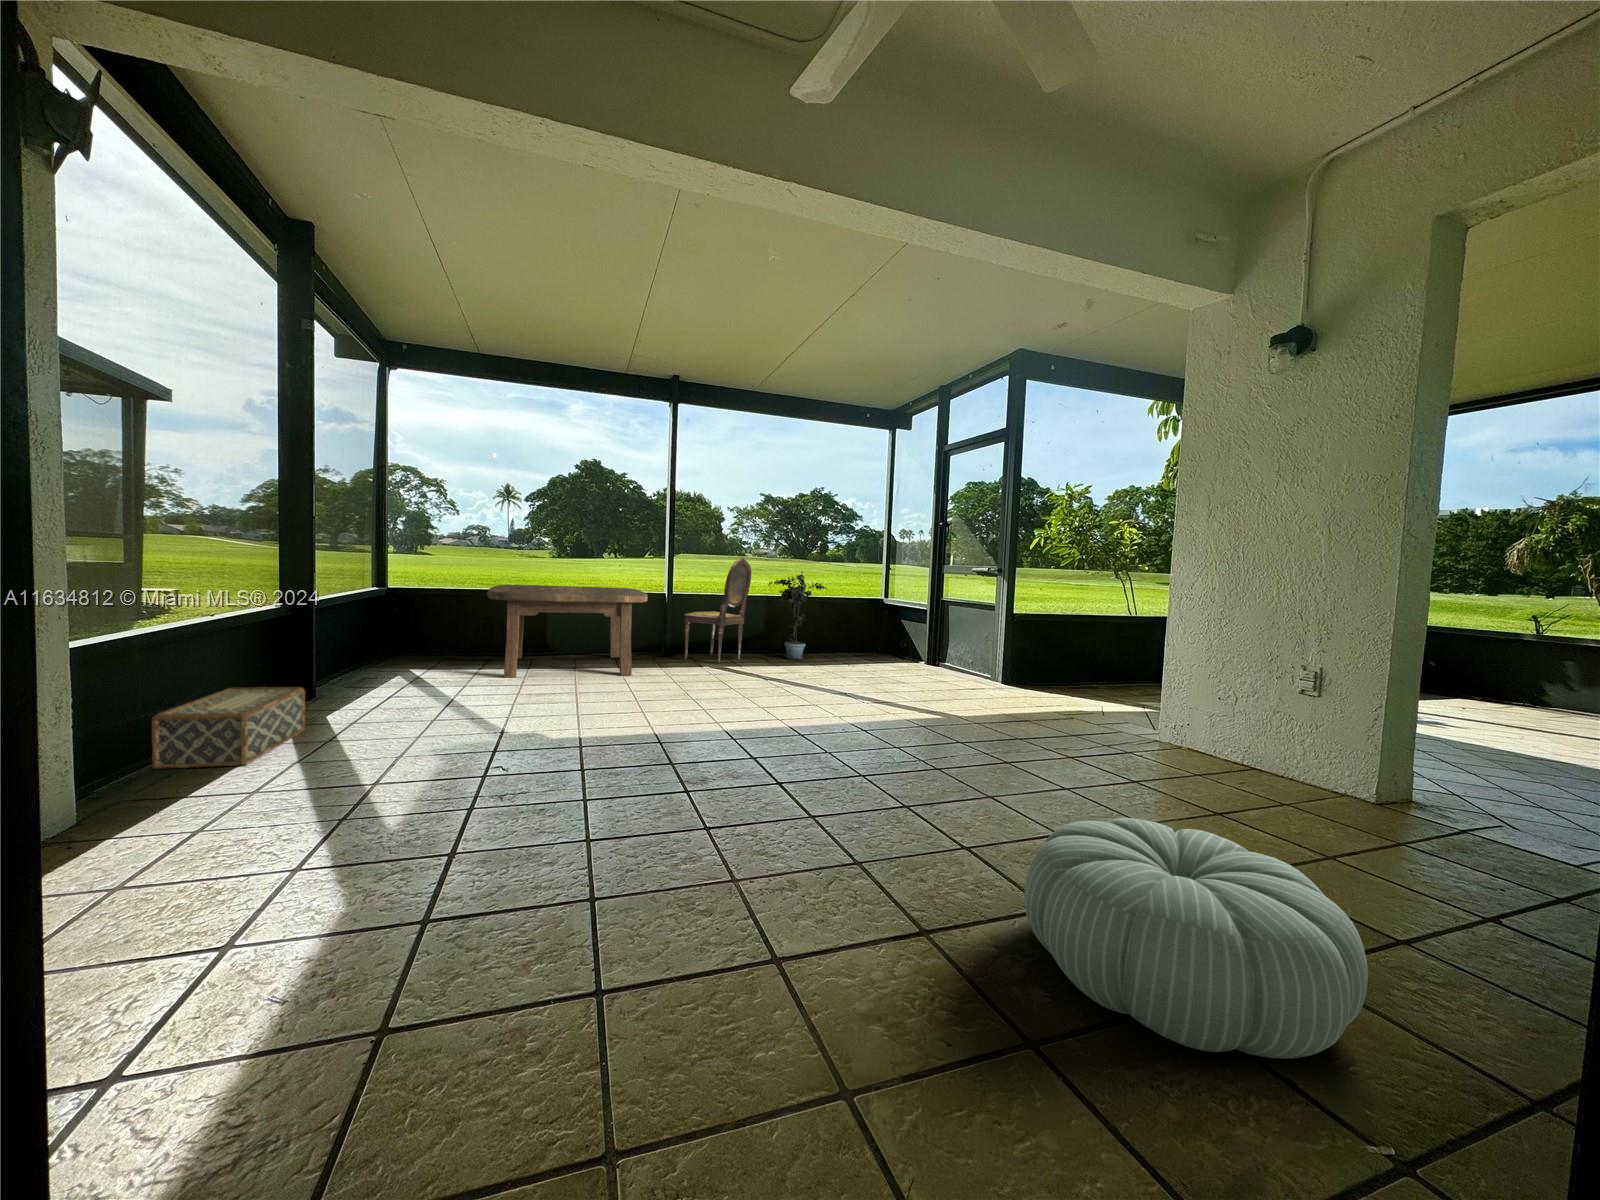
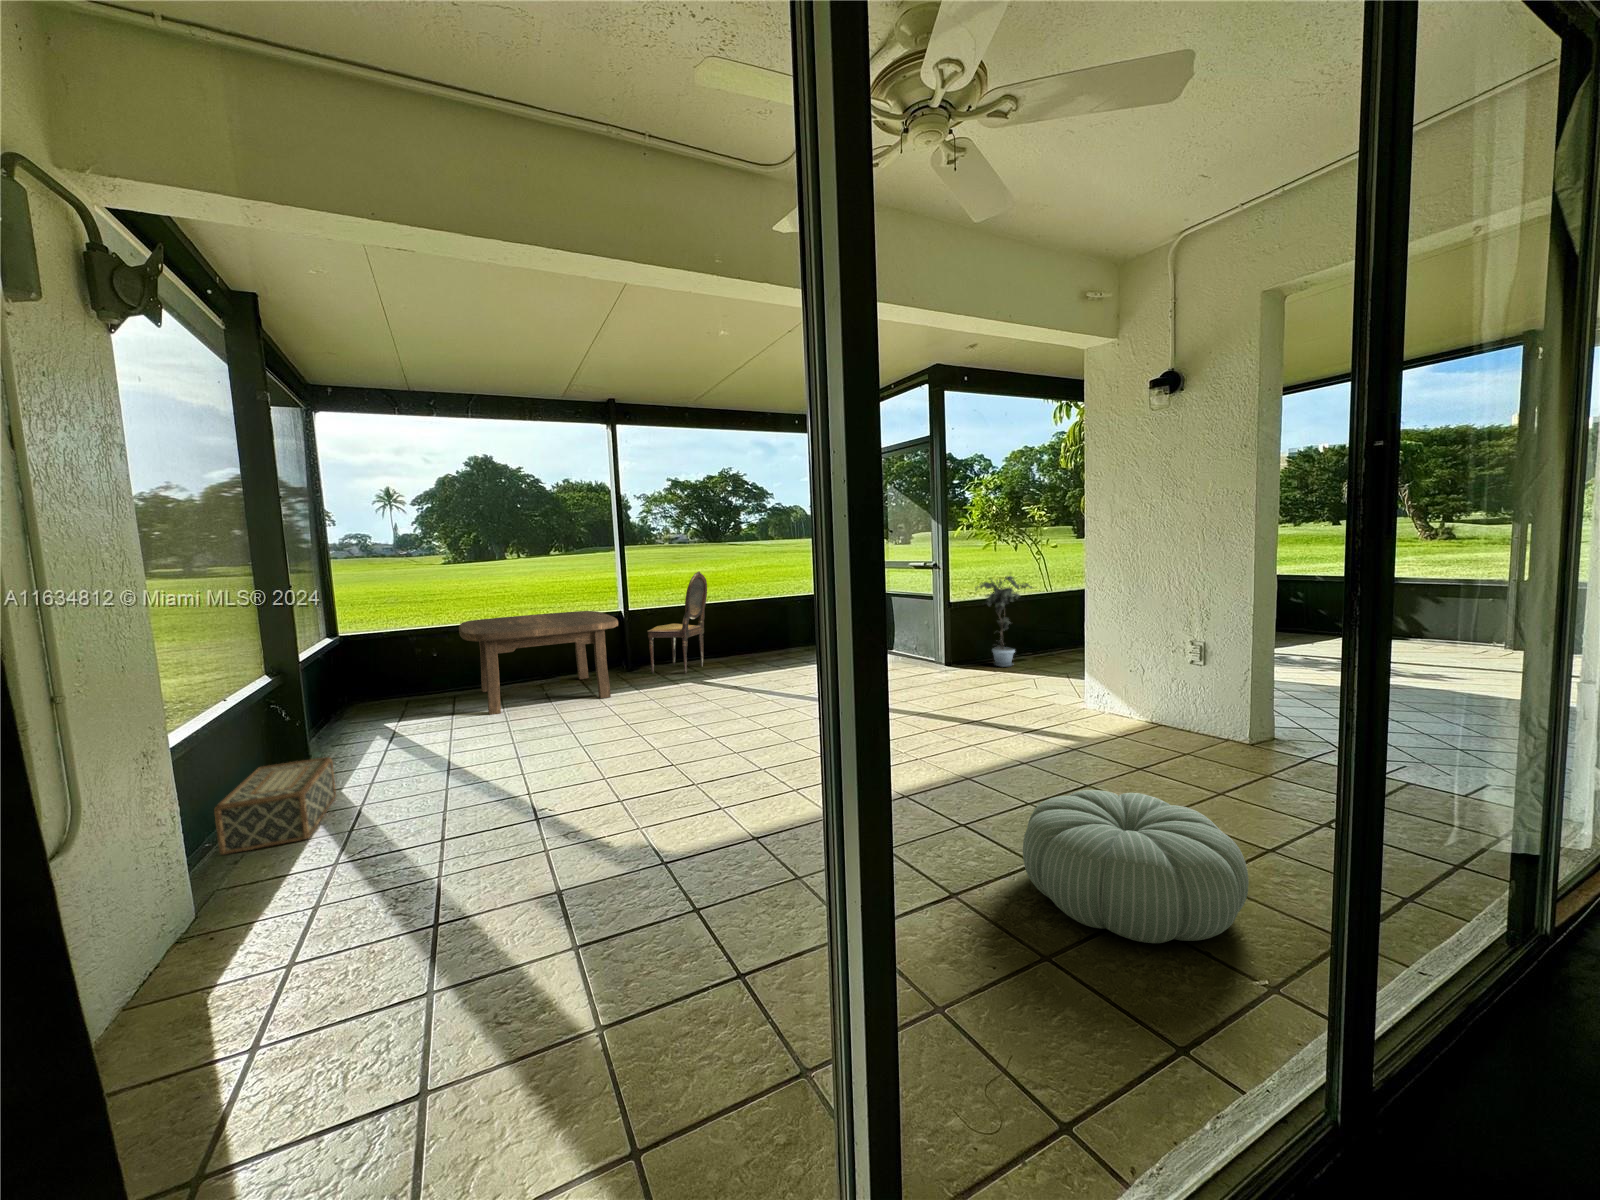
potted plant: present [769,572,827,659] -> present [975,576,1032,667]

